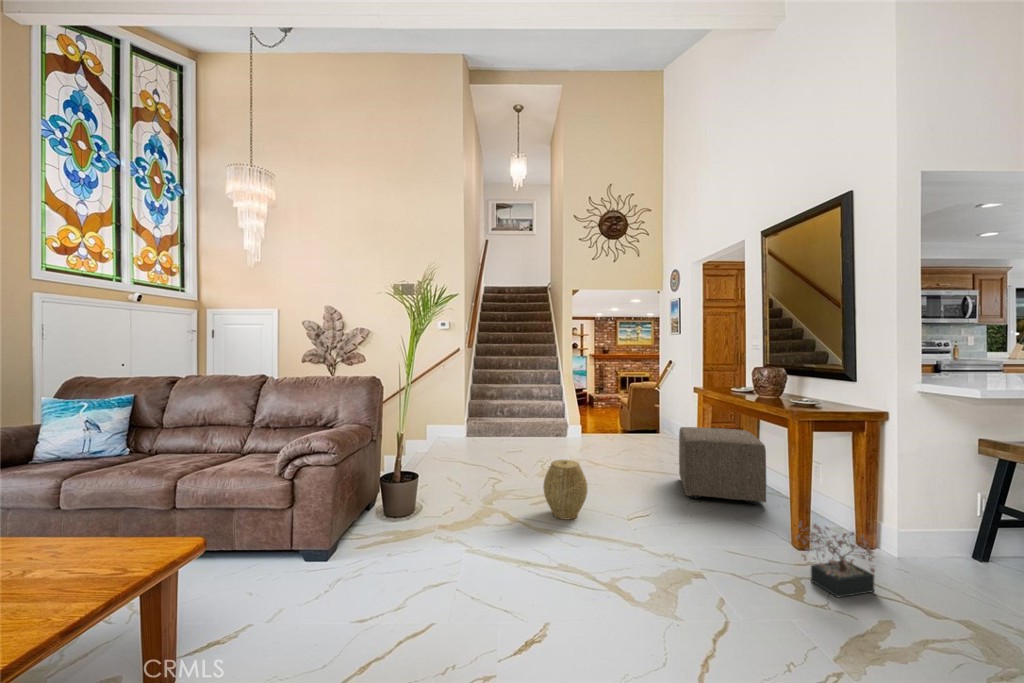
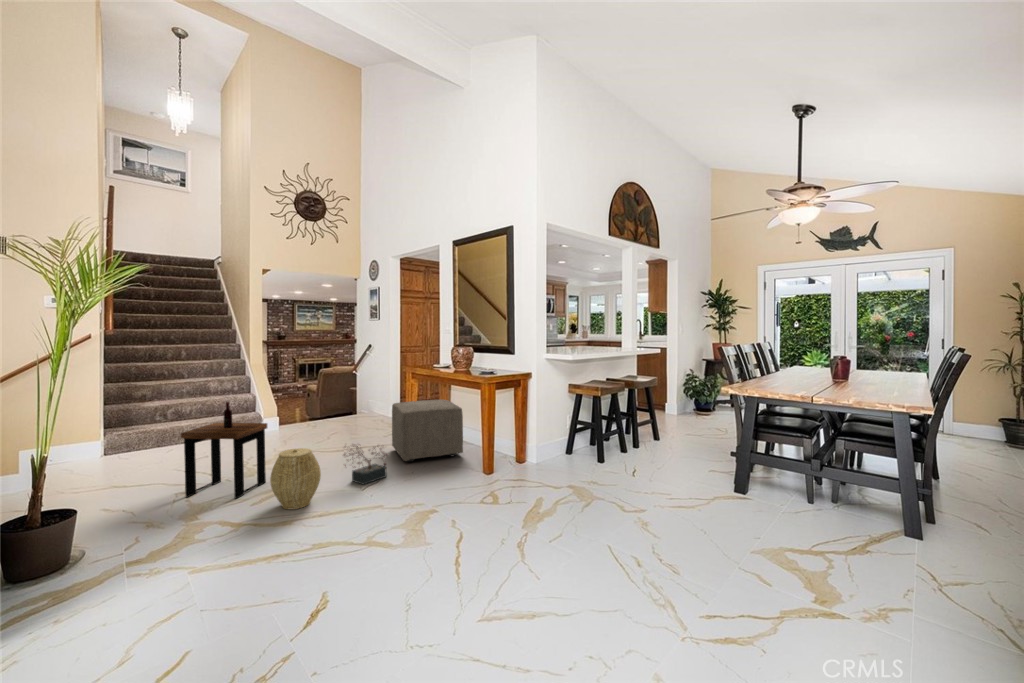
side table: none [491,408,553,495] -> present [181,402,267,499]
decorative plant: present [796,521,875,597] -> present [343,444,388,485]

